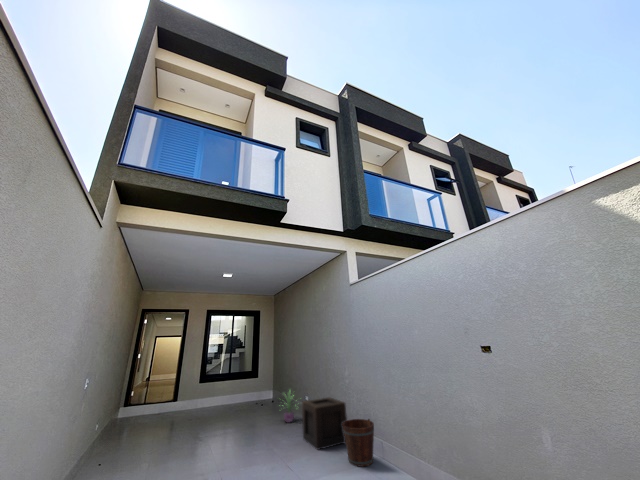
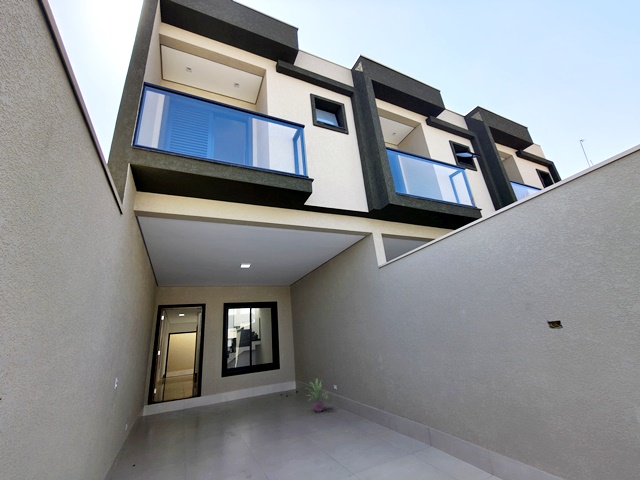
wooden crate: present [302,398,347,449] -> none [335,384,387,438]
bucket: present [342,419,374,467] -> none [384,404,420,453]

